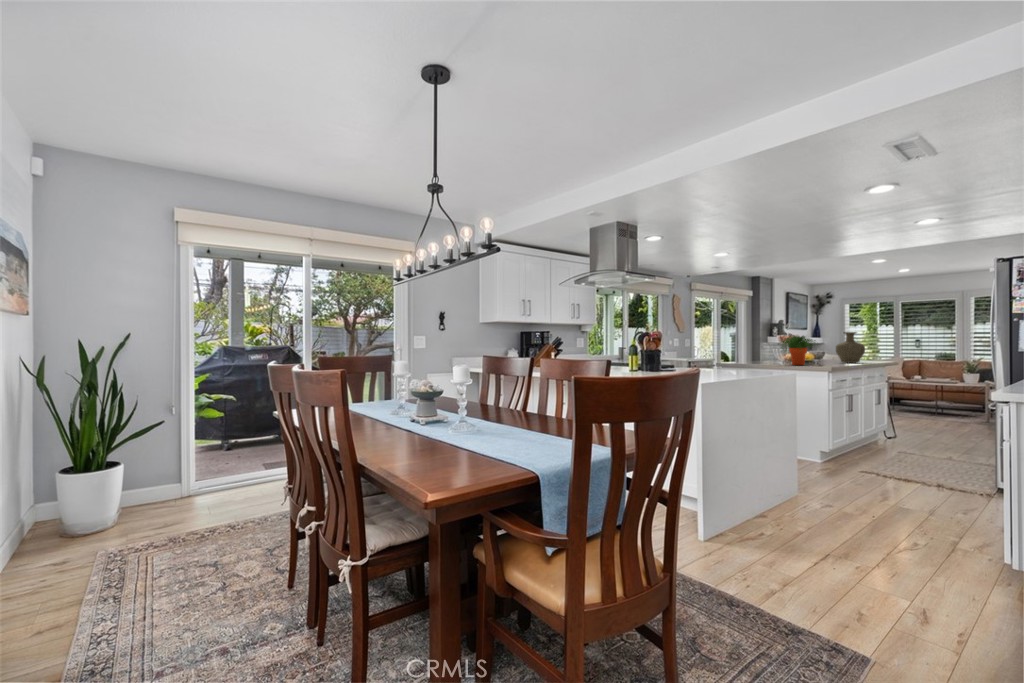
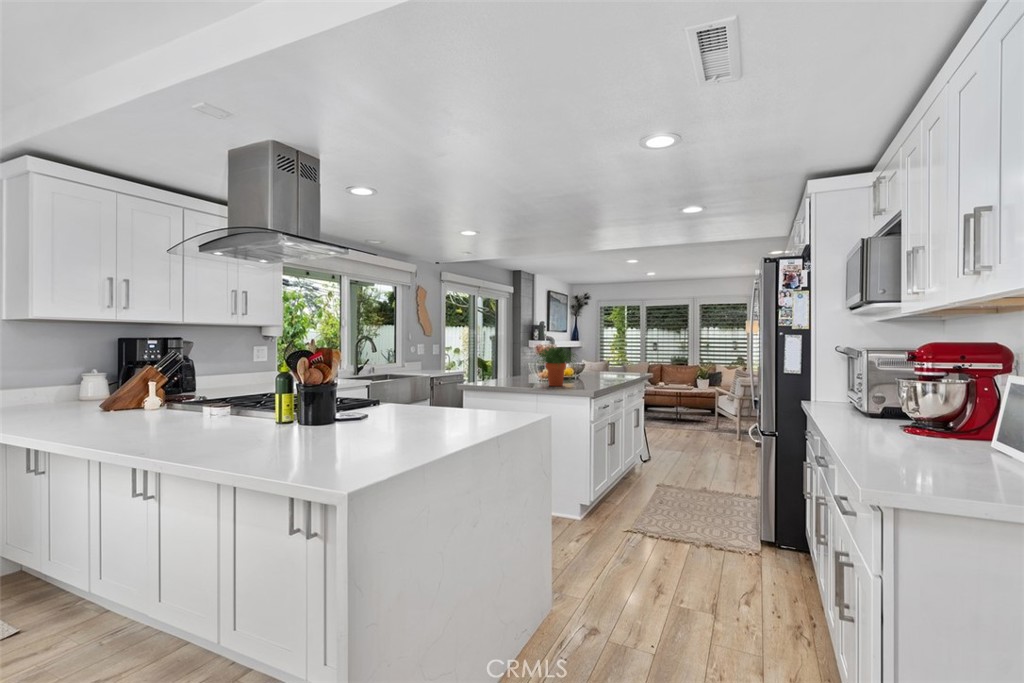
vase: present [836,332,865,363] -> none [595,340,624,377]

